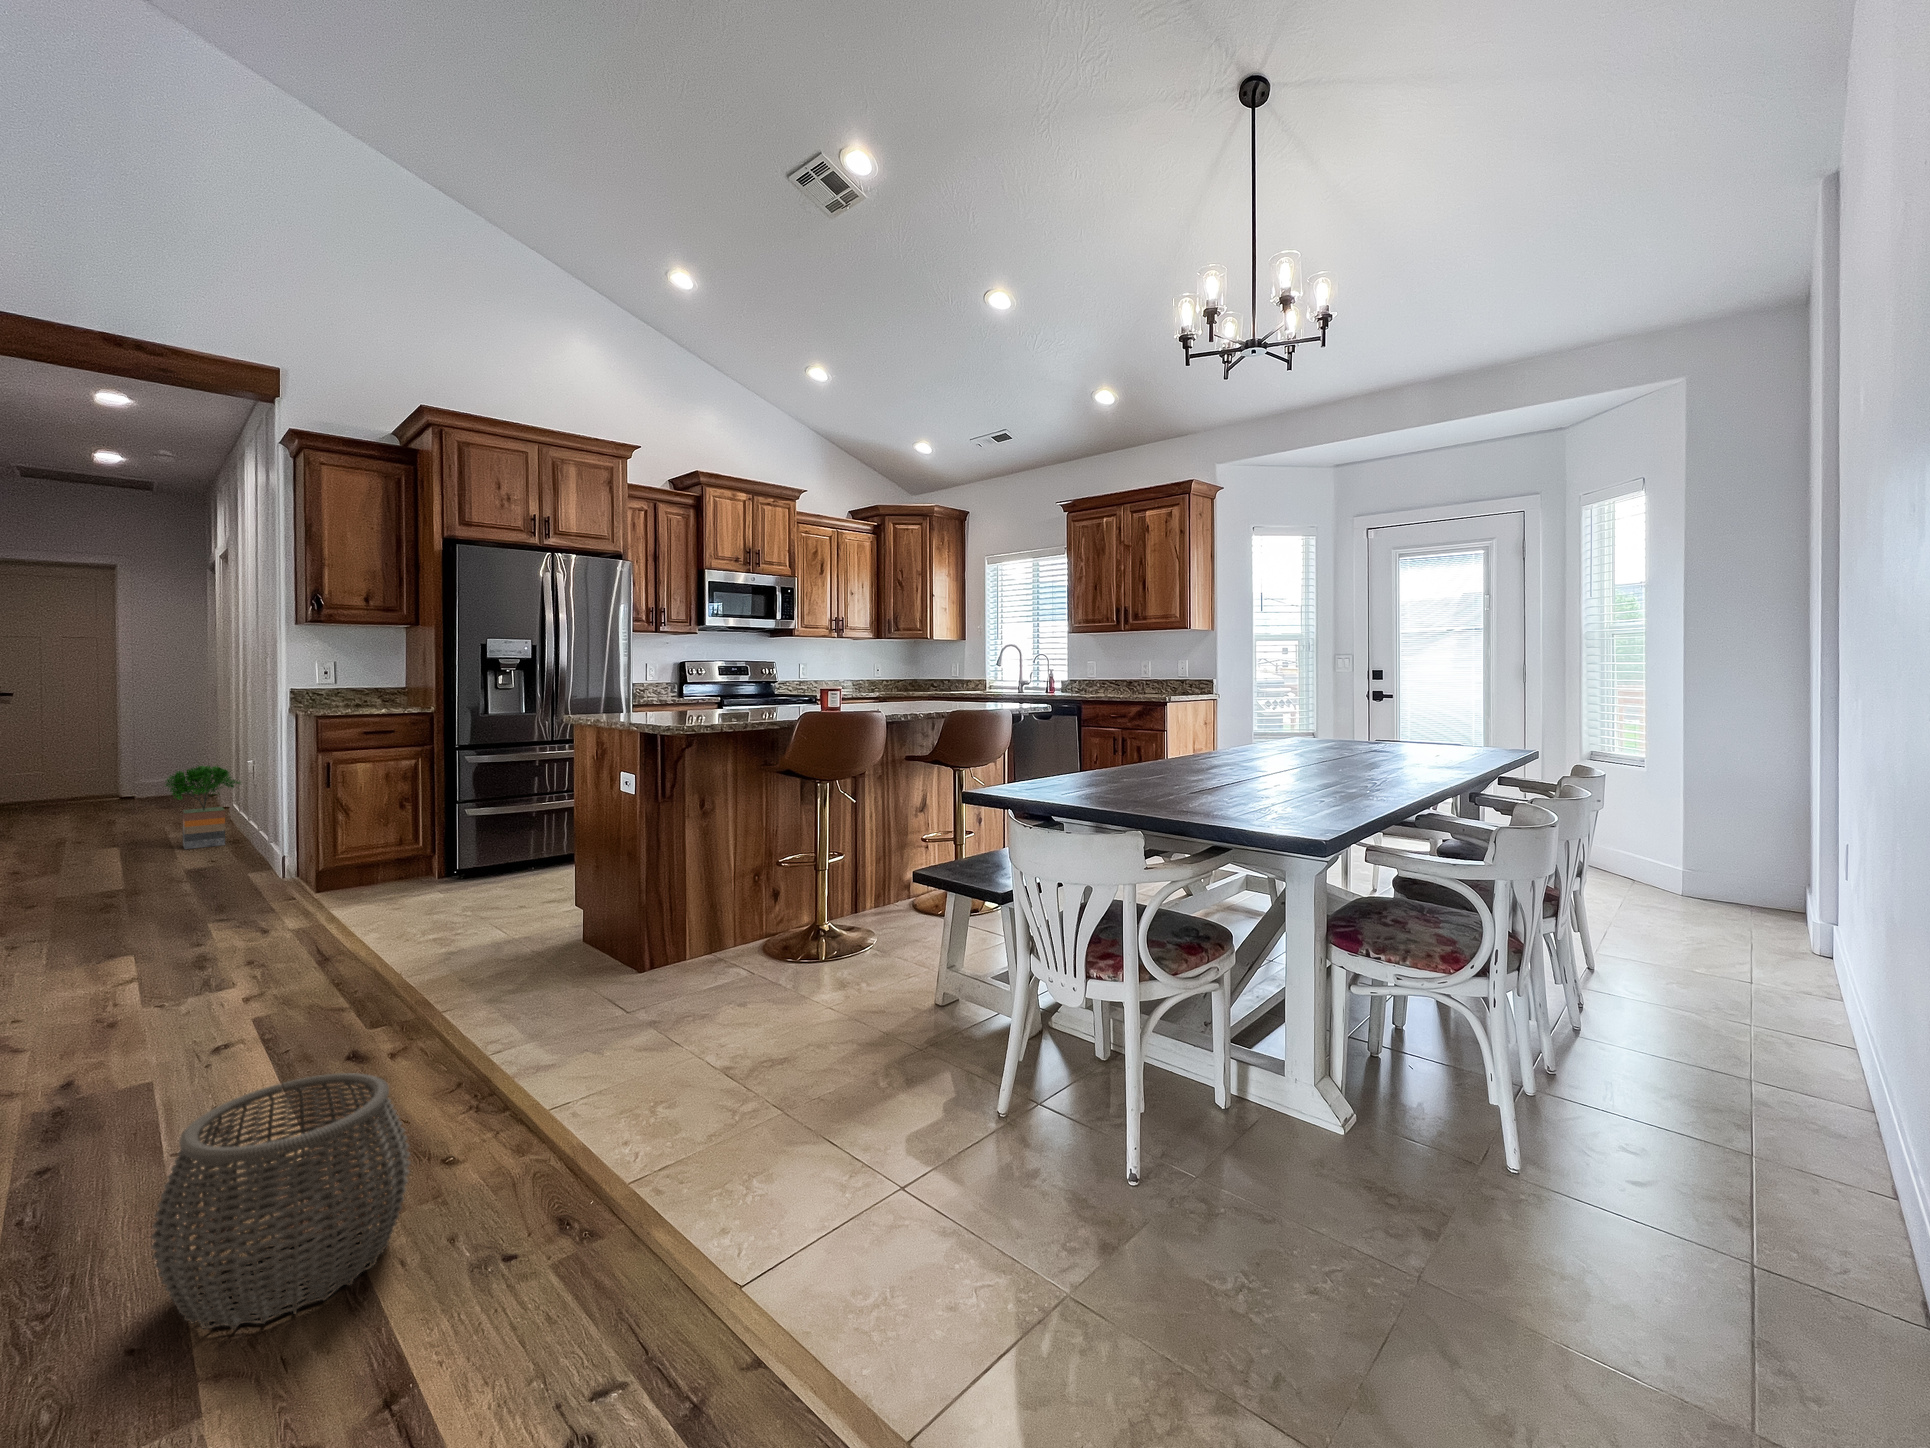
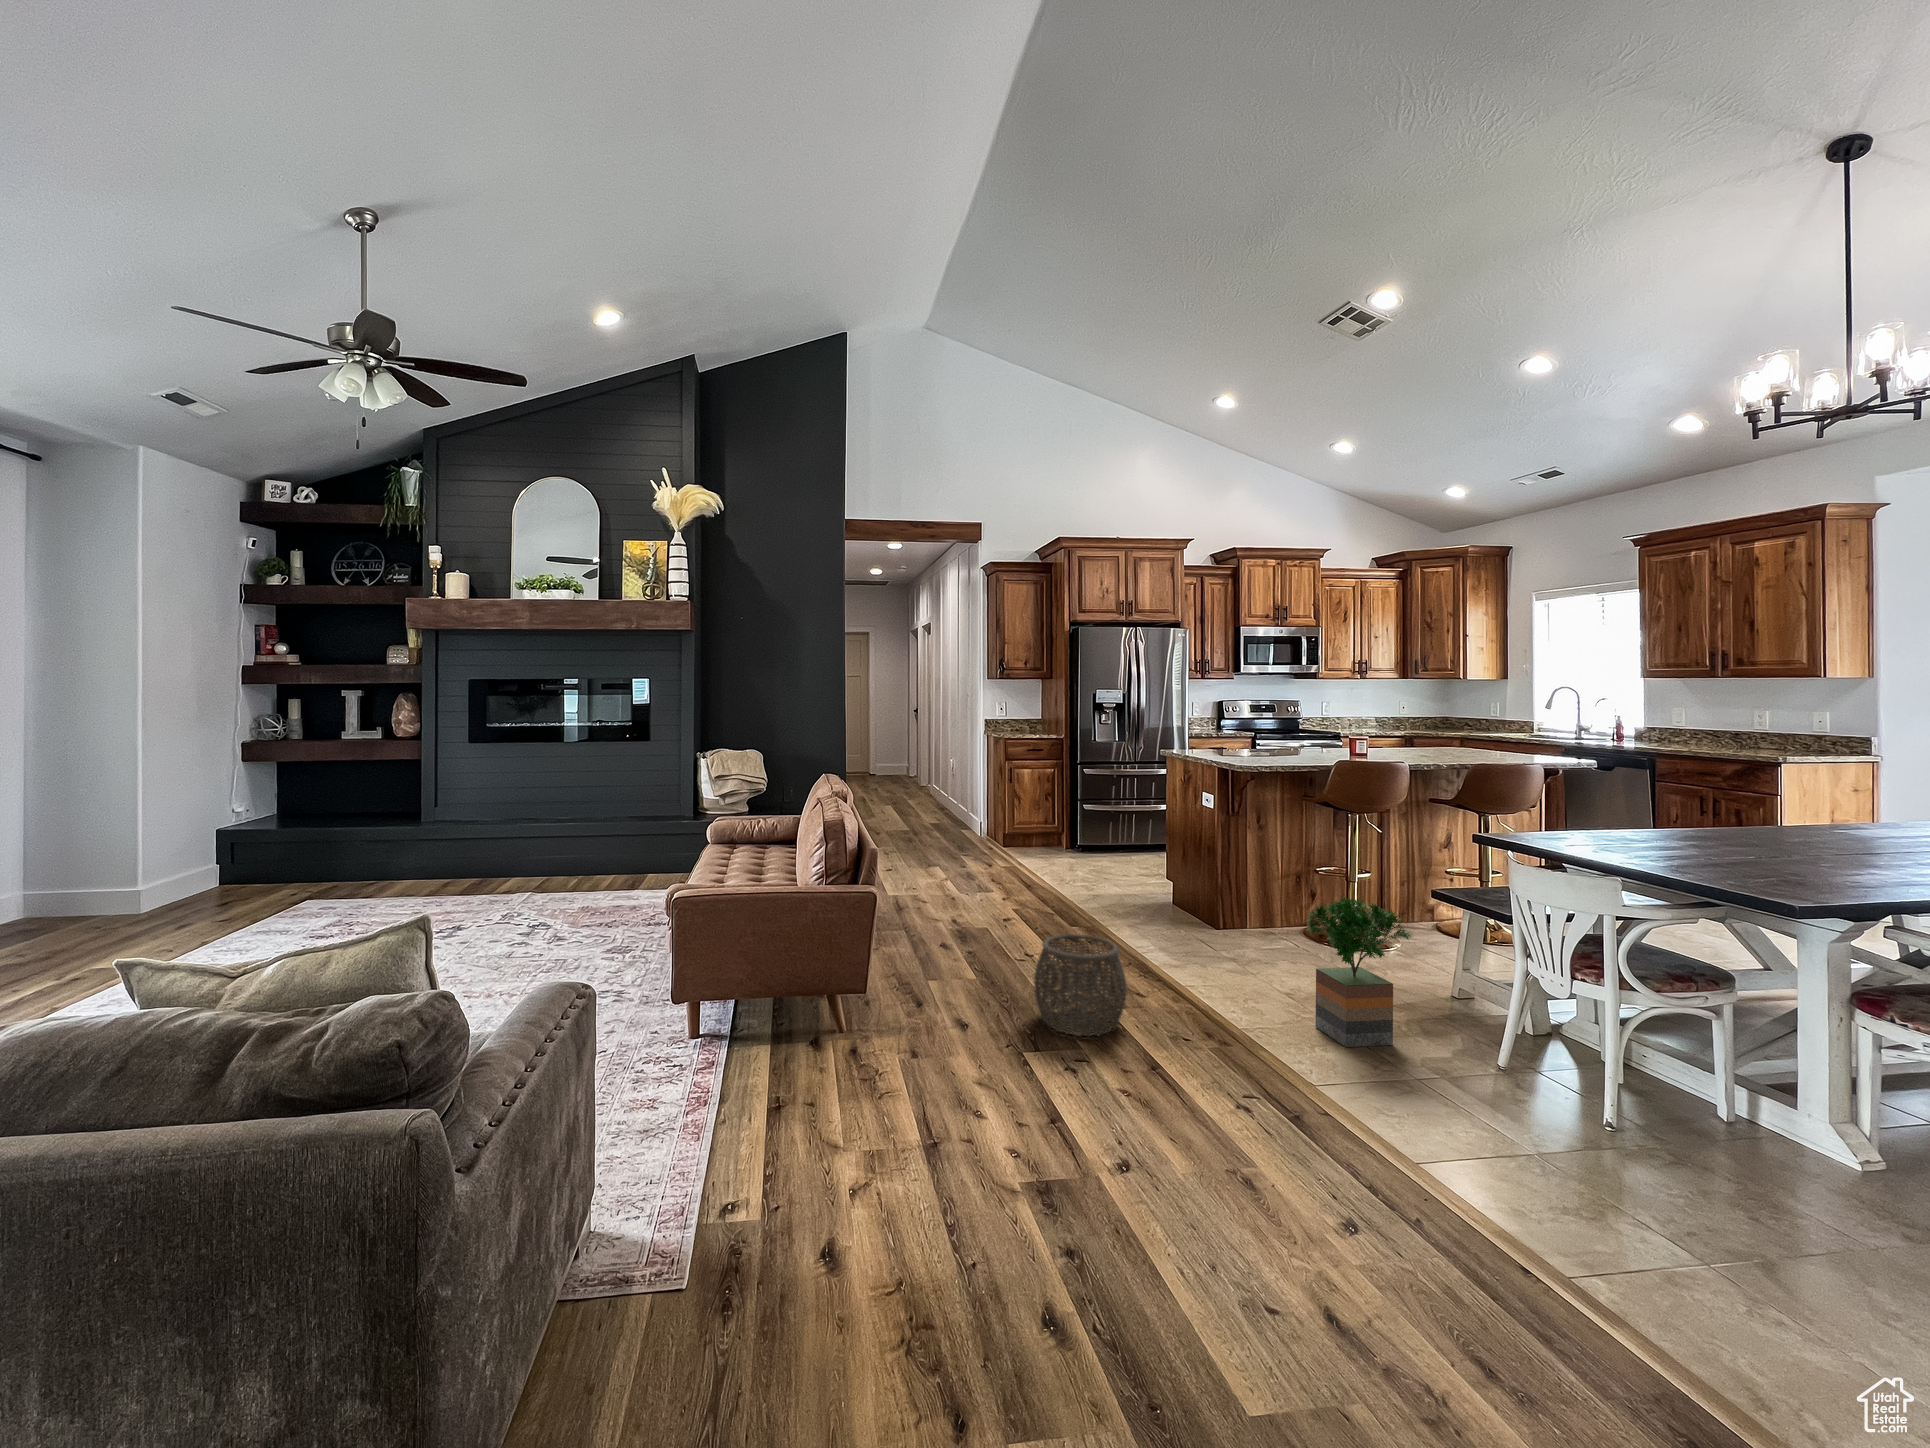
potted tree: present [165,766,241,849] -> present [1307,896,1412,1047]

